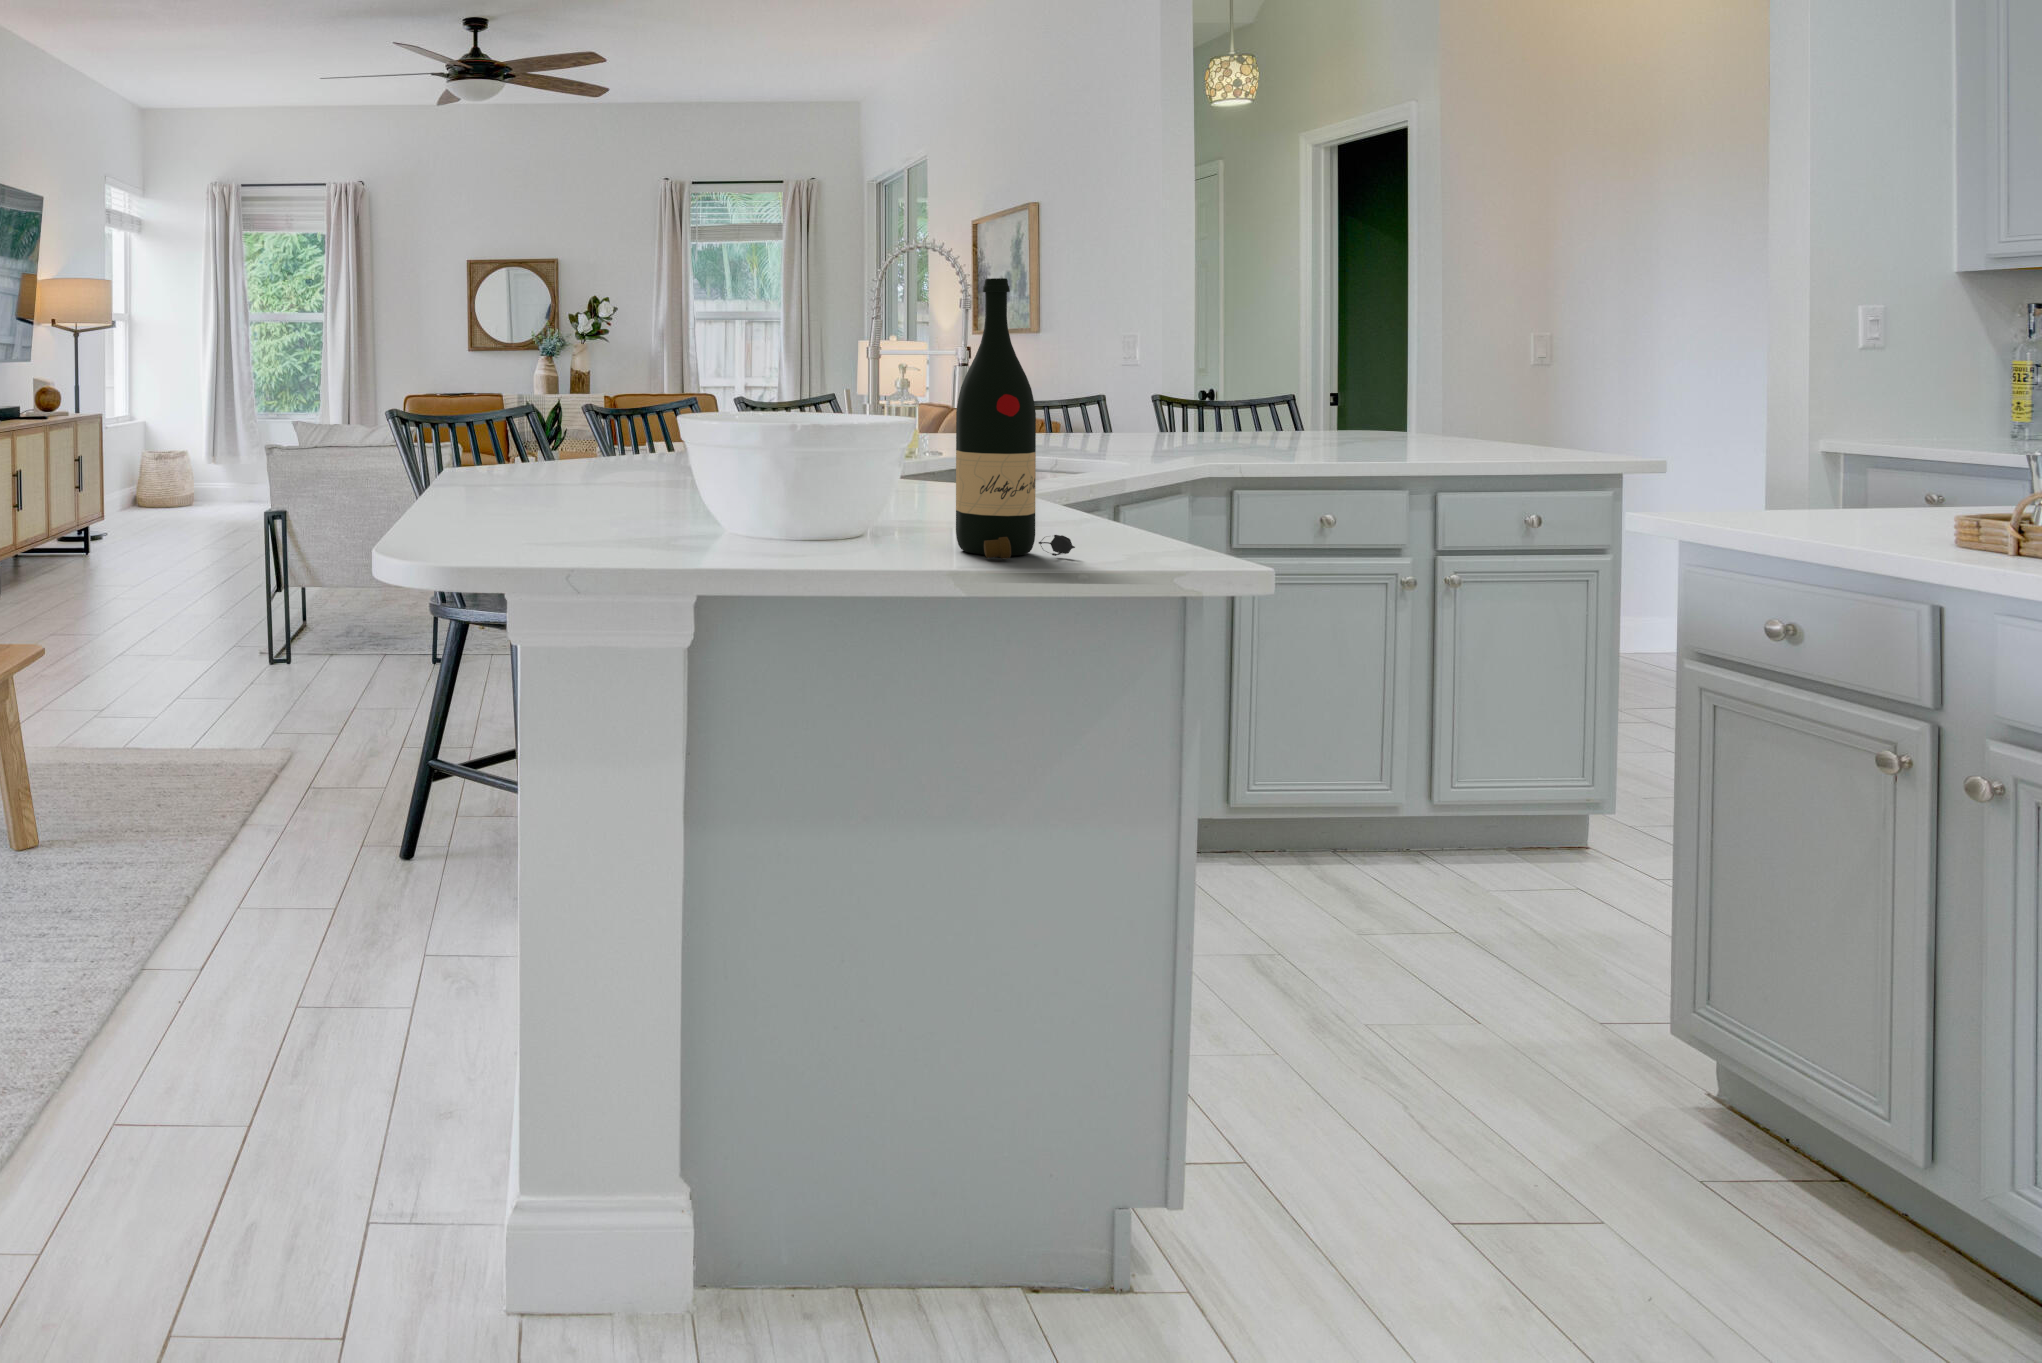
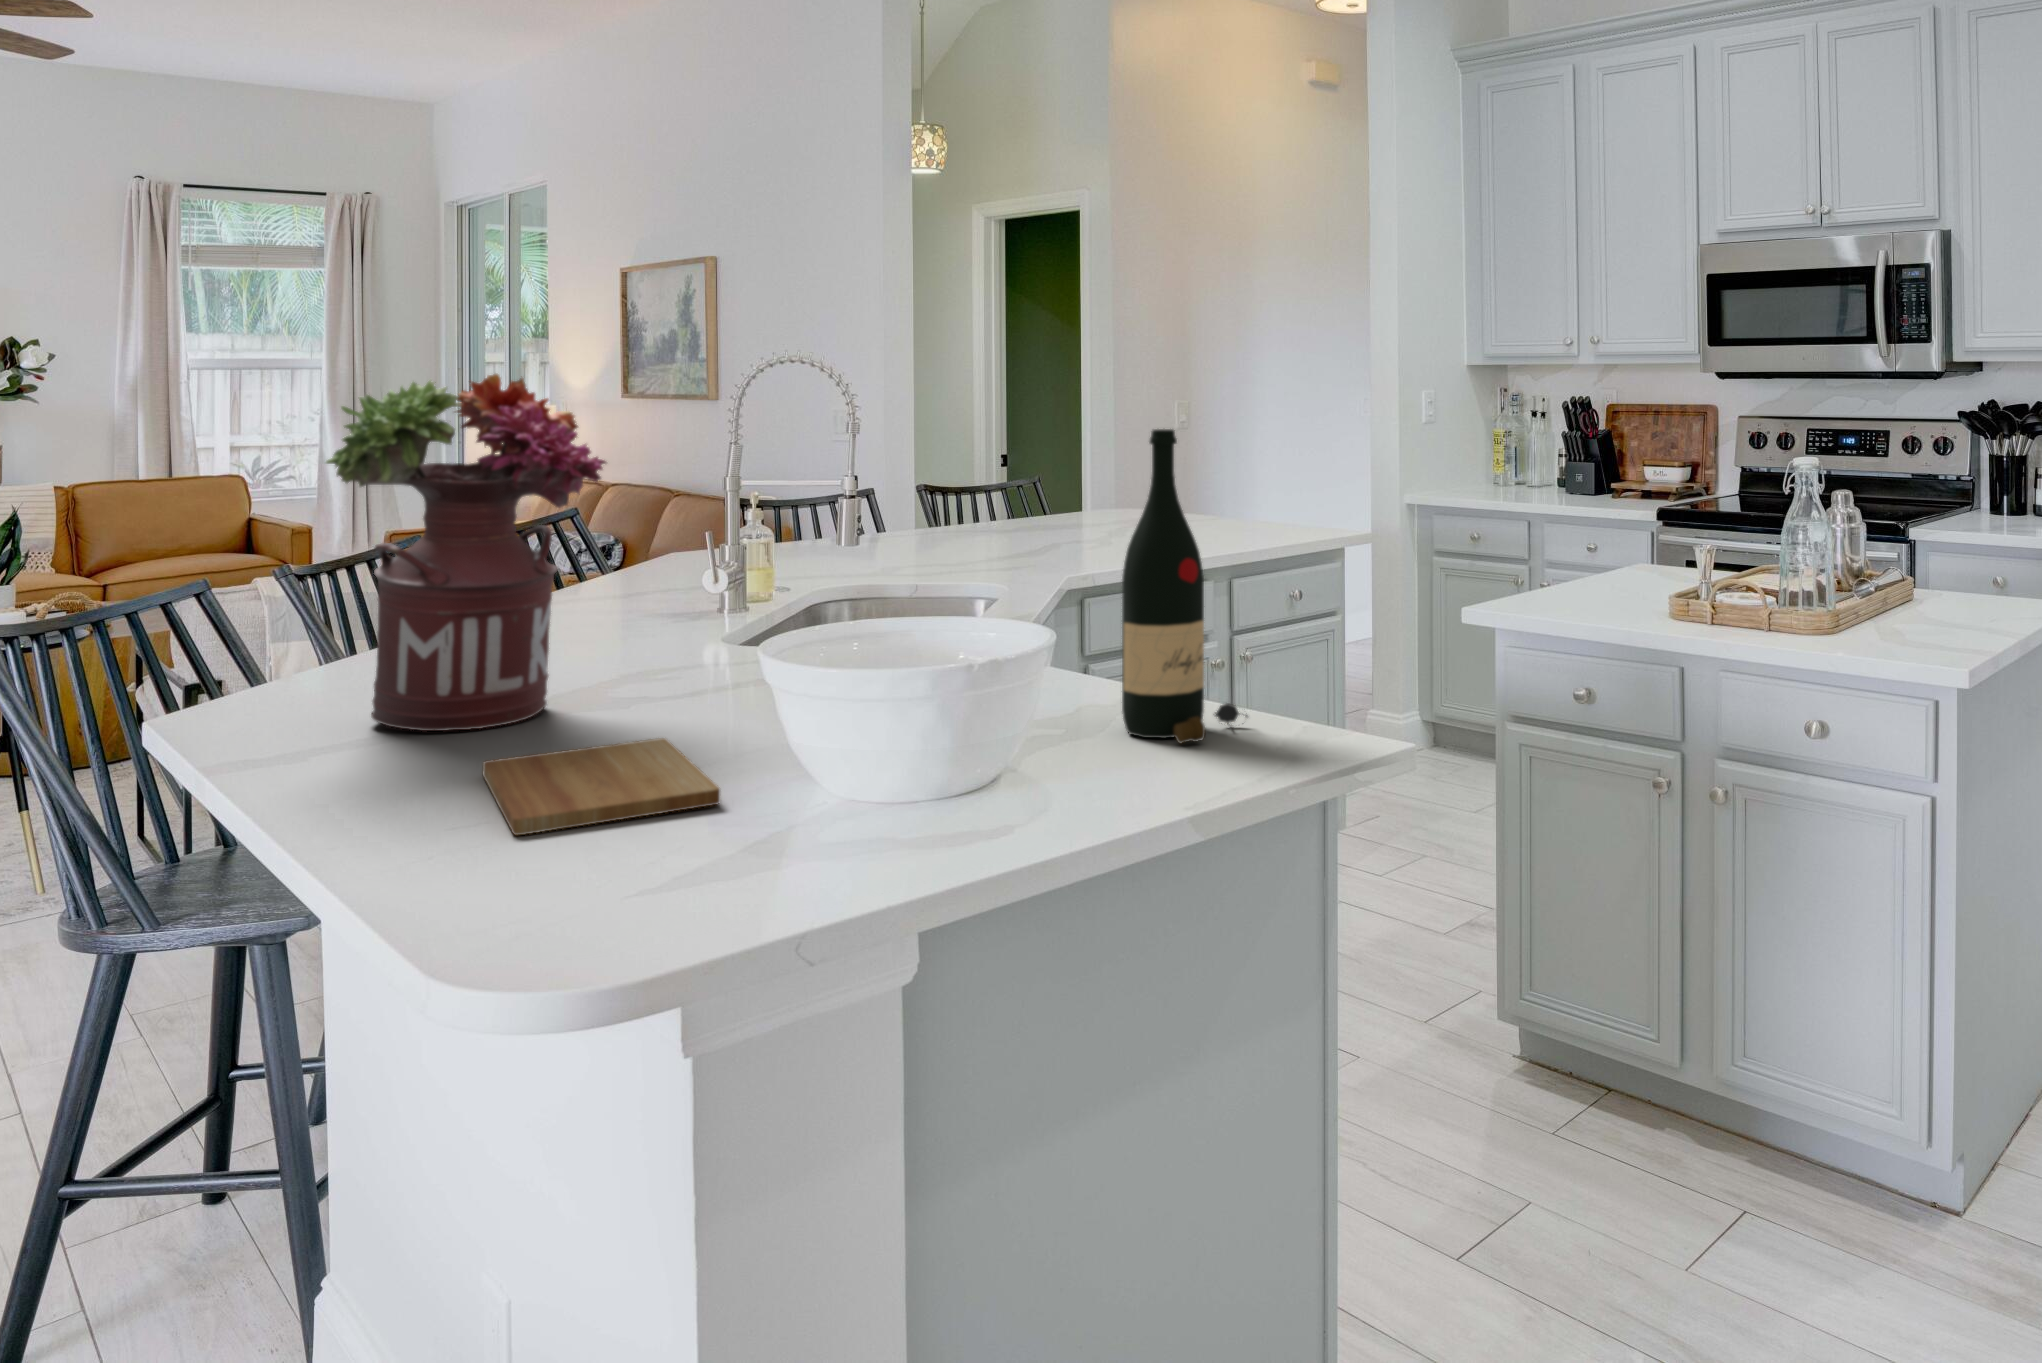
flower arrangement: none [479,258,641,498] -> present [326,374,606,731]
cutting board: none [478,505,630,539] -> present [483,738,720,835]

